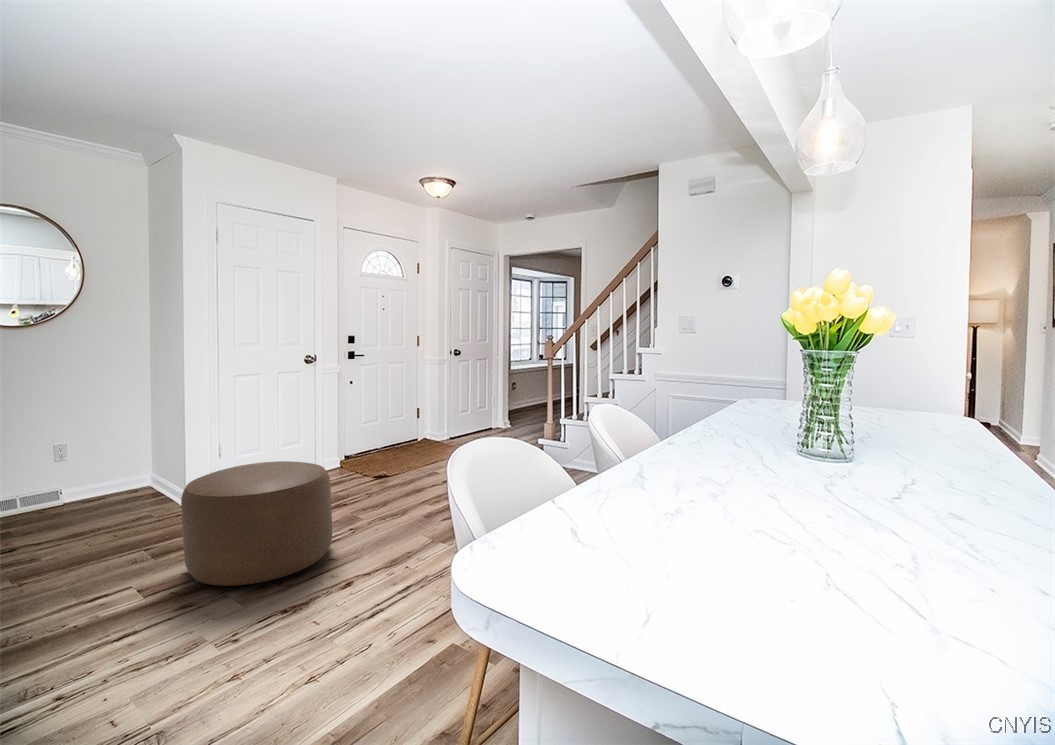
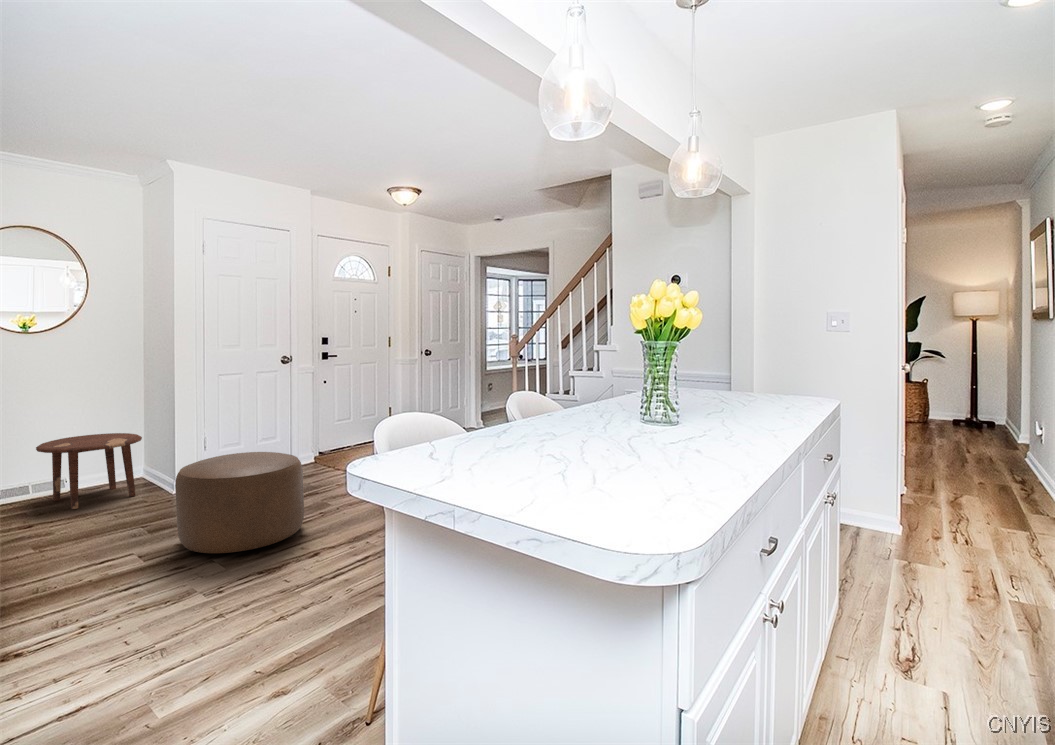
side table: none [26,440,147,528] -> present [36,433,142,509]

